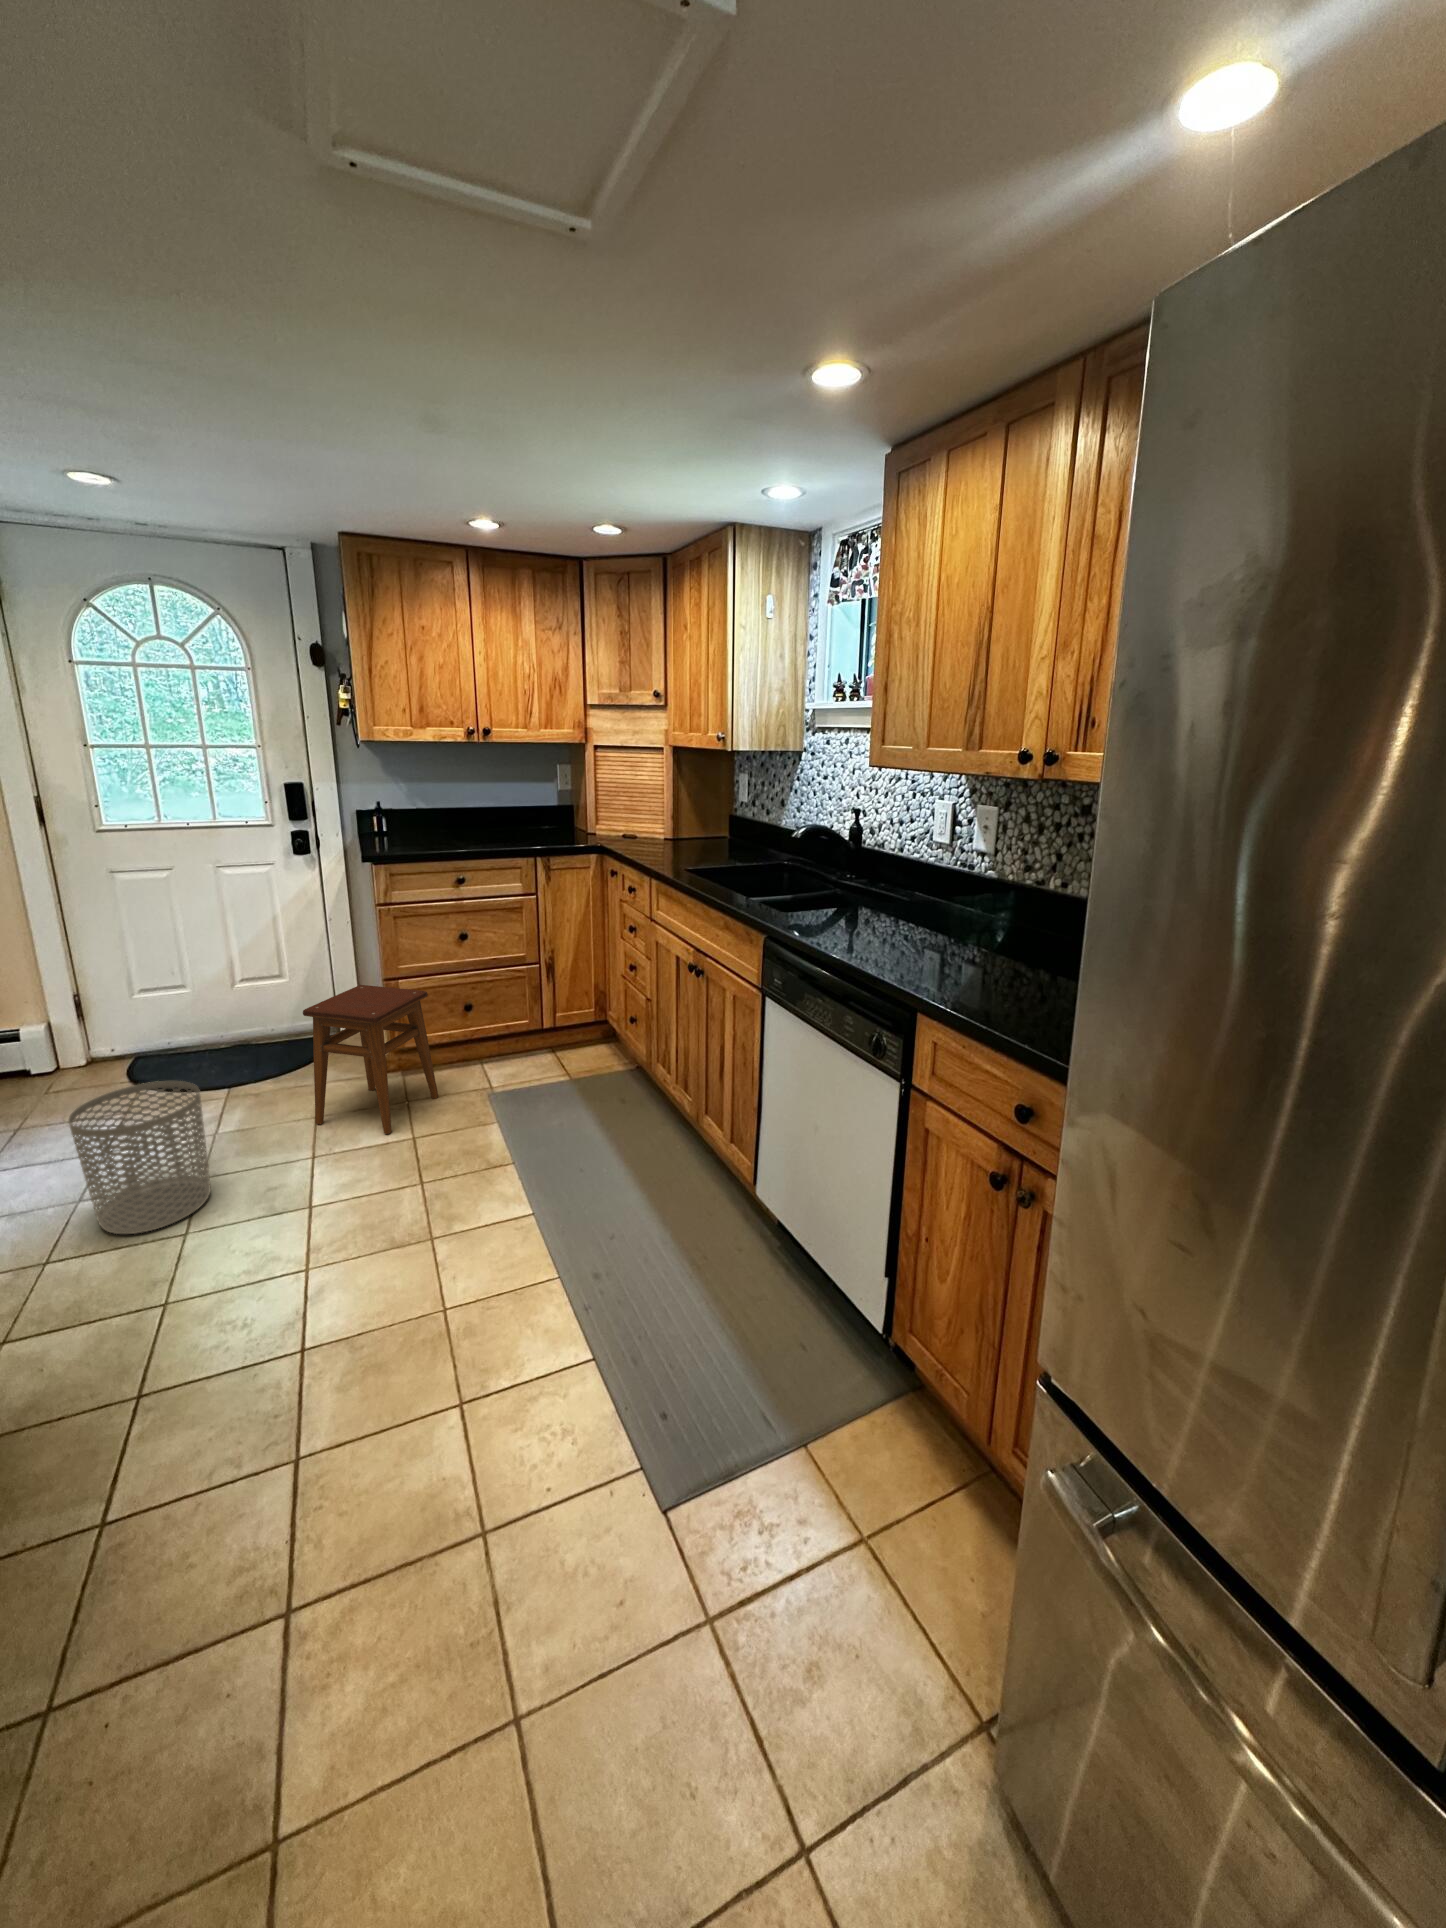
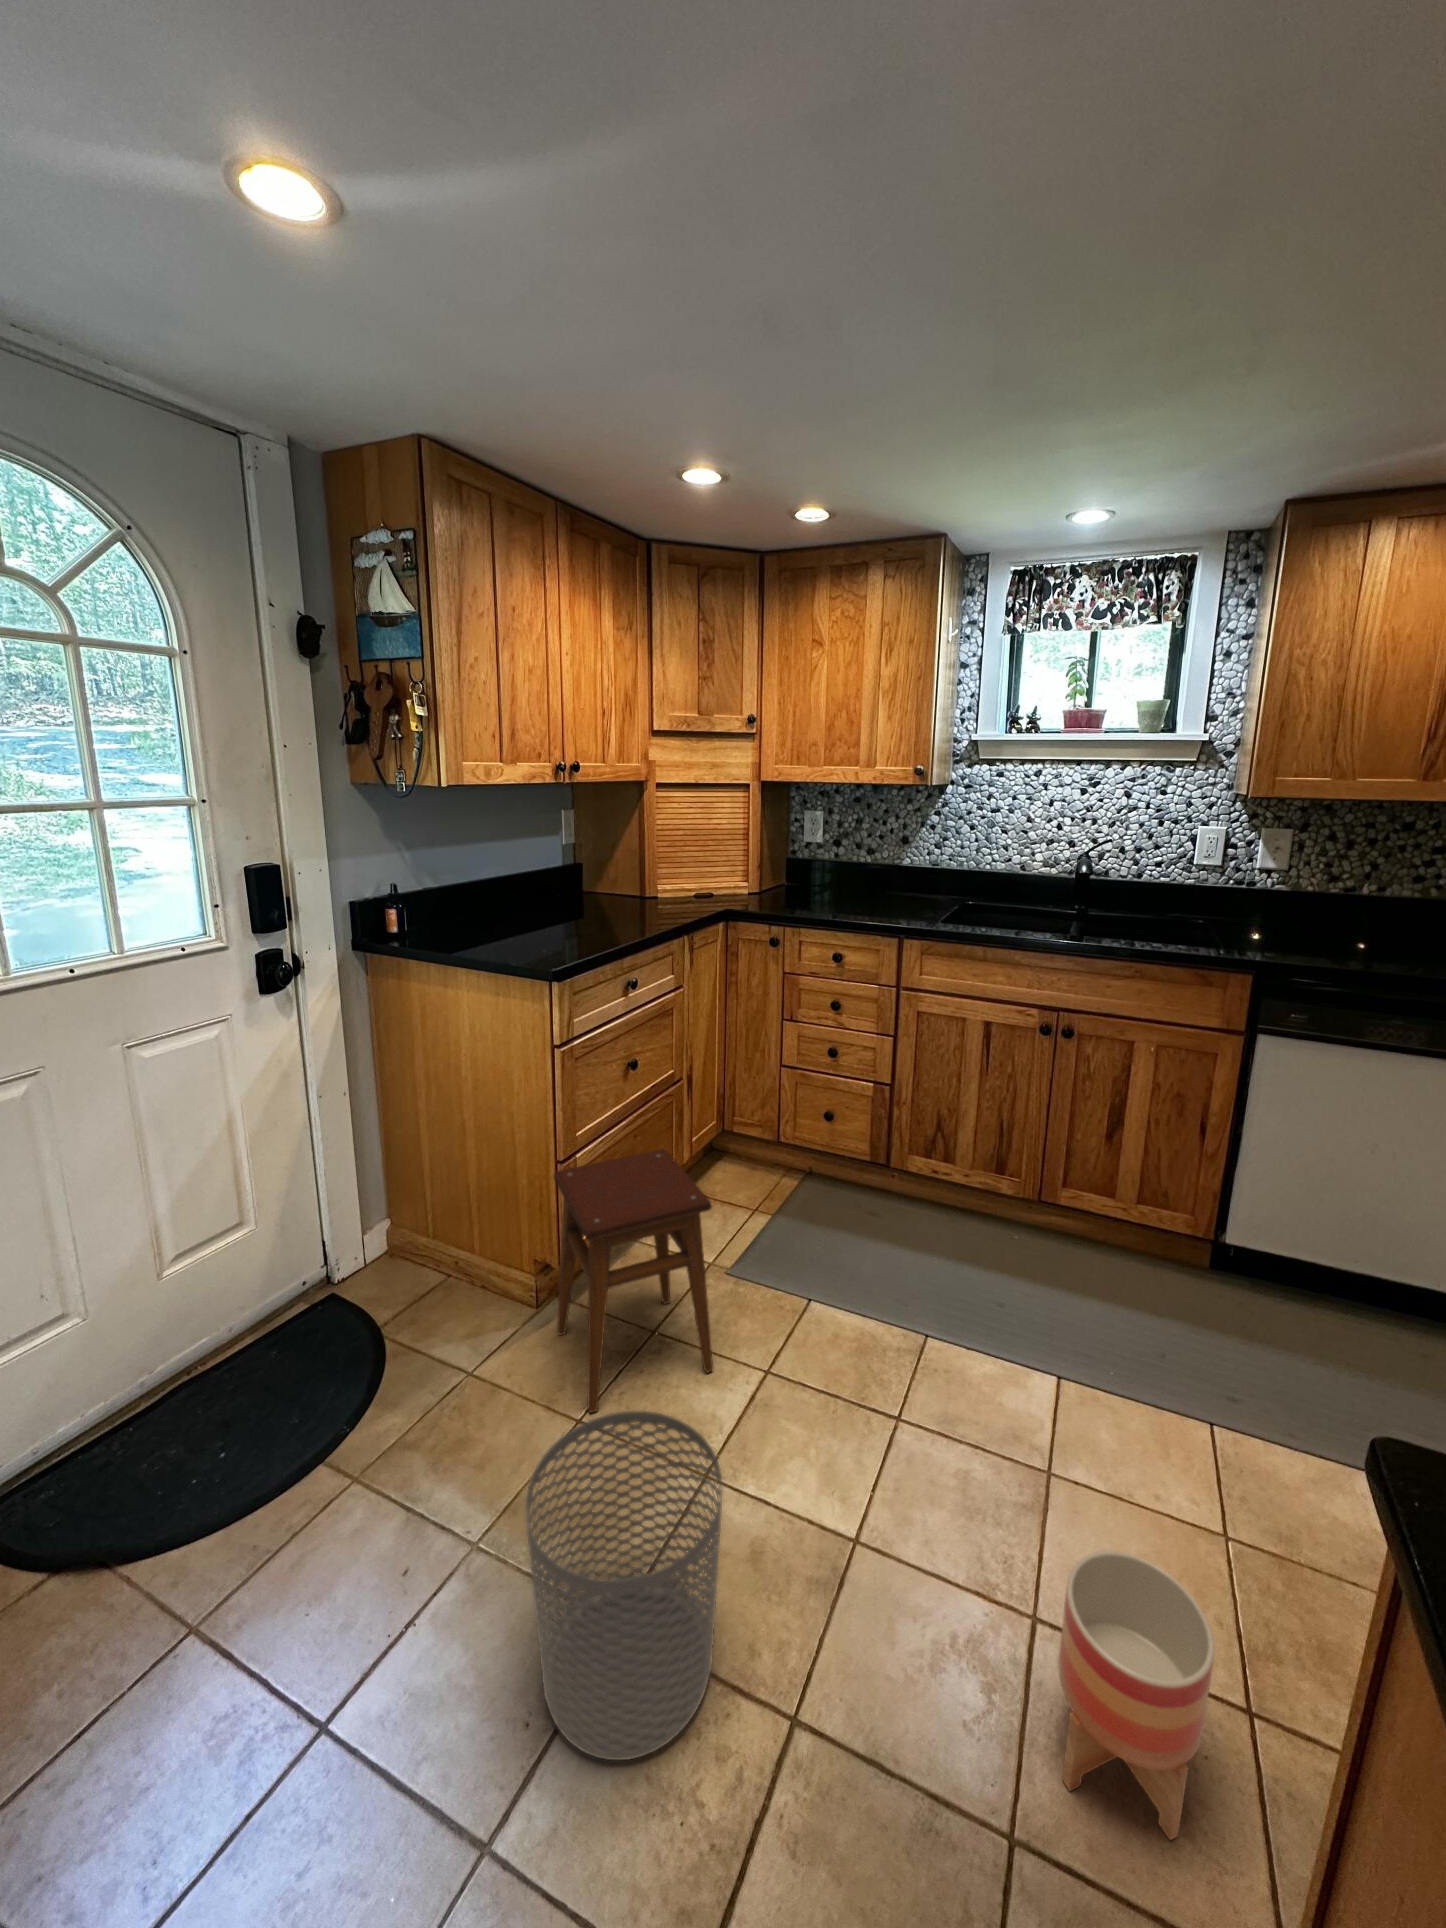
planter: none [122,1234,239,1394] -> present [1058,1551,1215,1840]

